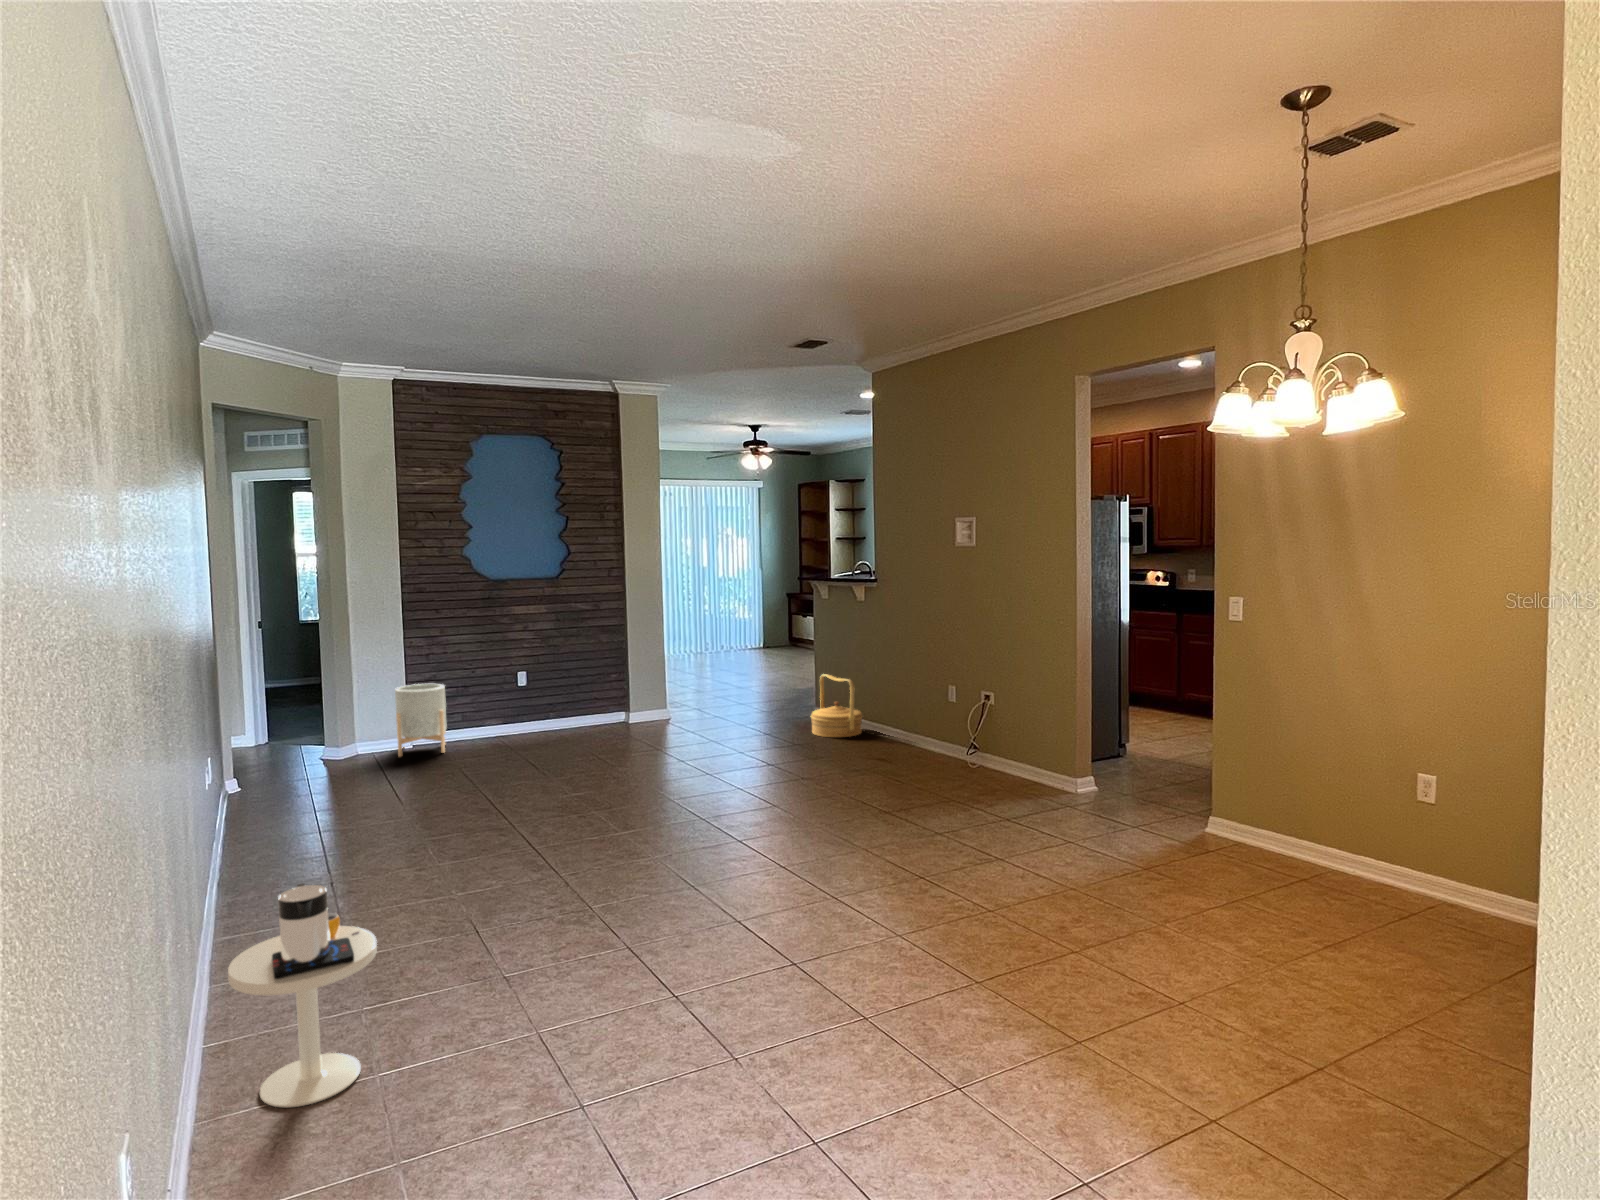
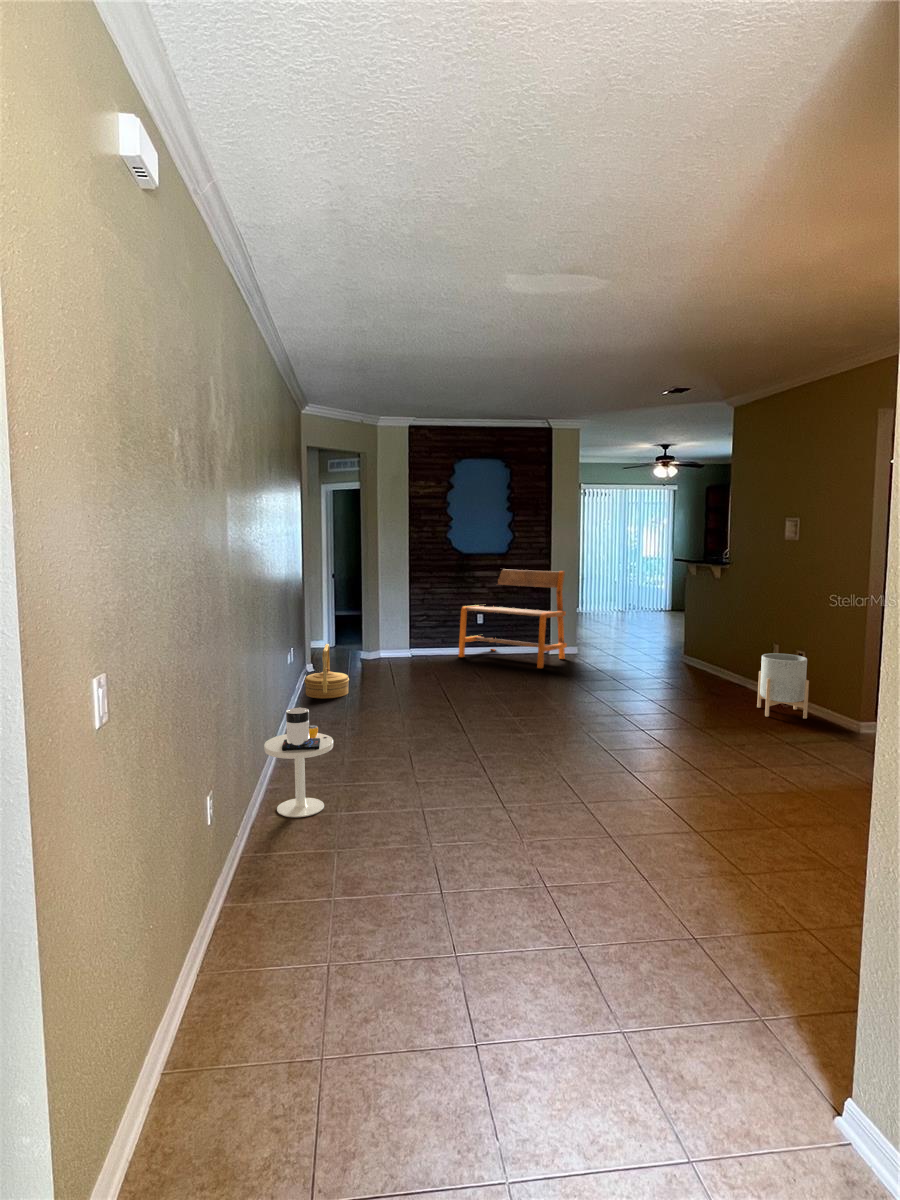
bench: none [493,601,660,747] -> present [458,569,567,668]
woven basket: present [811,674,862,737] -> present [305,644,349,698]
planter: present [395,684,446,756] -> present [757,654,809,719]

